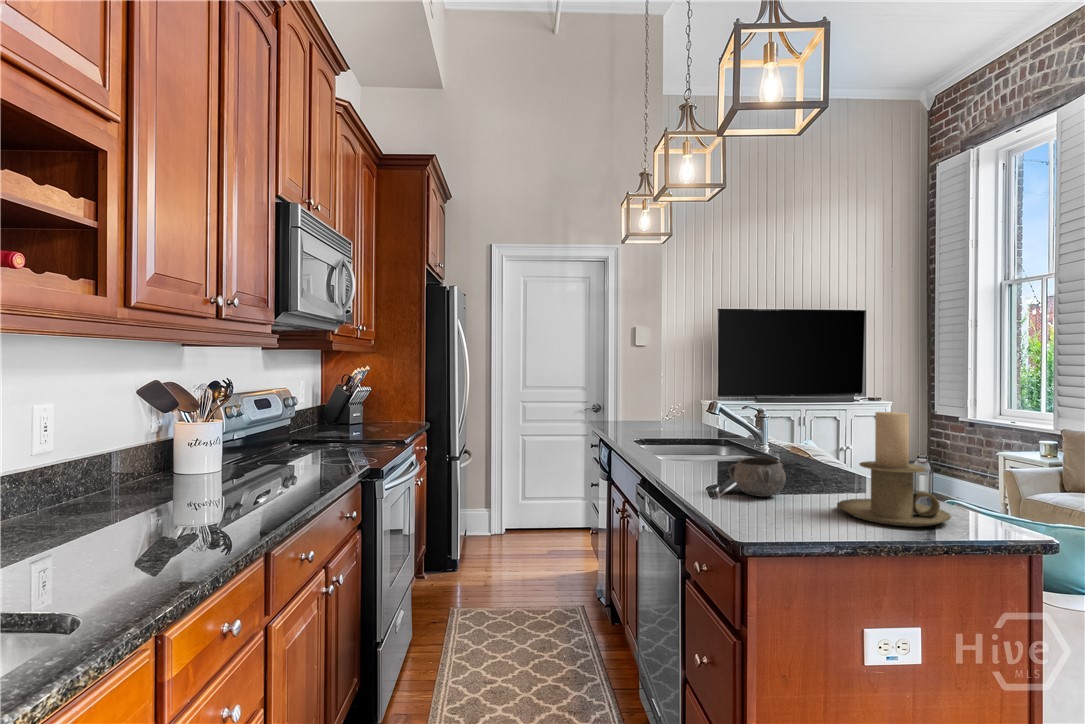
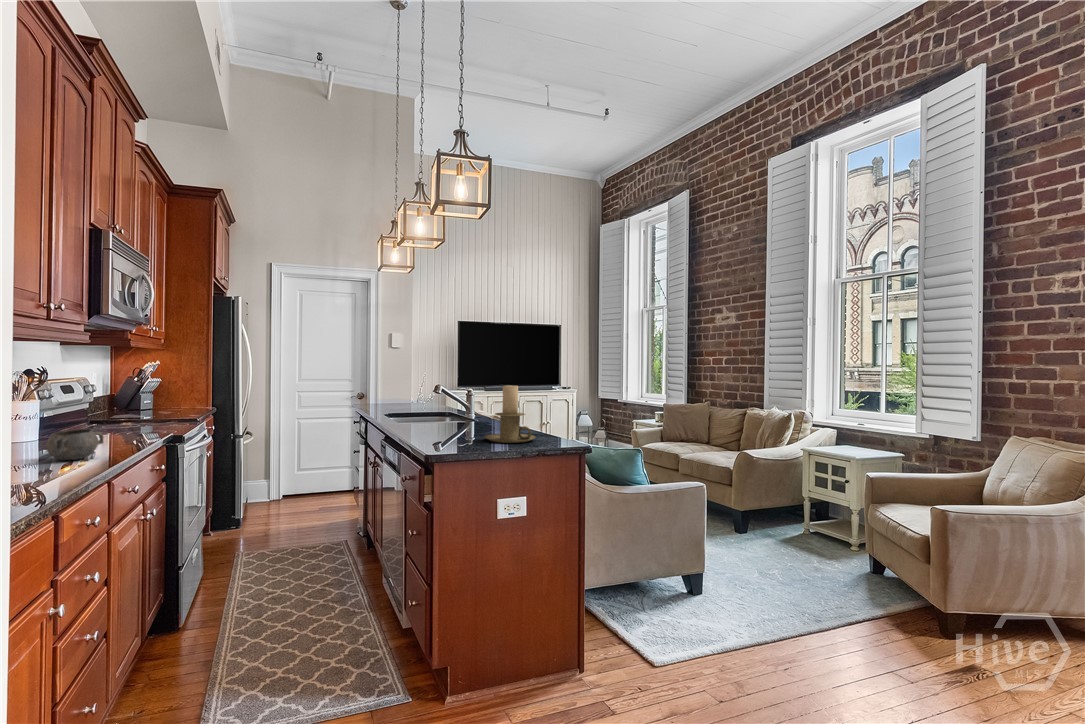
decorative bowl: present [728,457,786,497] -> present [46,429,103,460]

